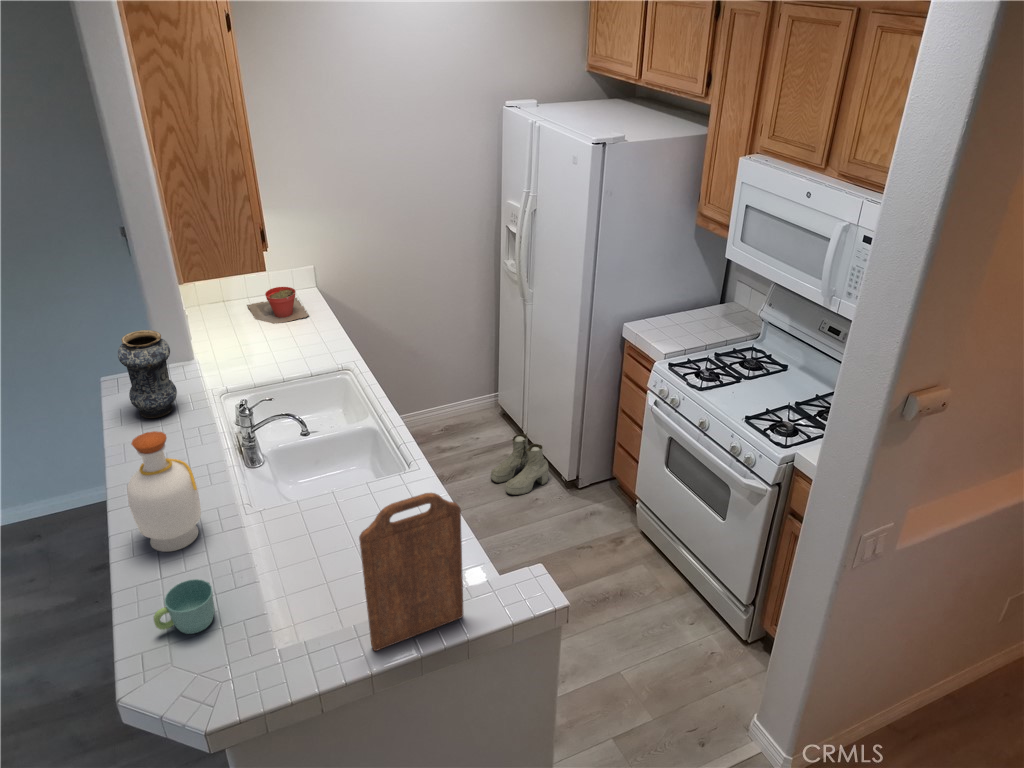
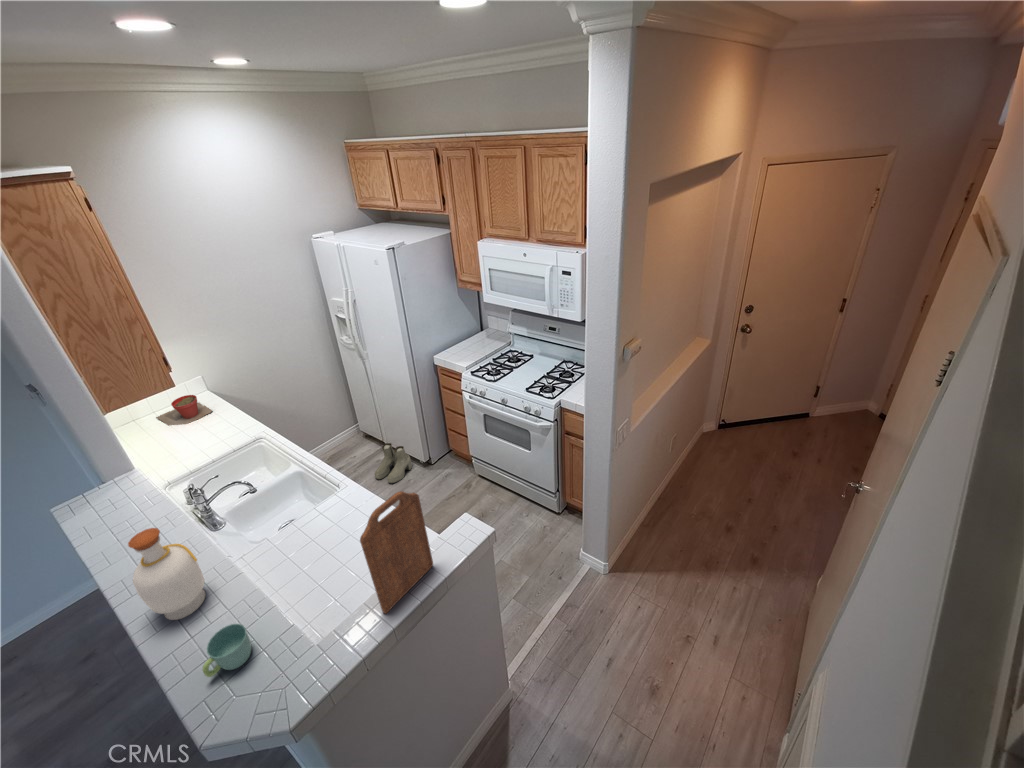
vase: present [118,330,177,418] -> none [68,456,134,526]

